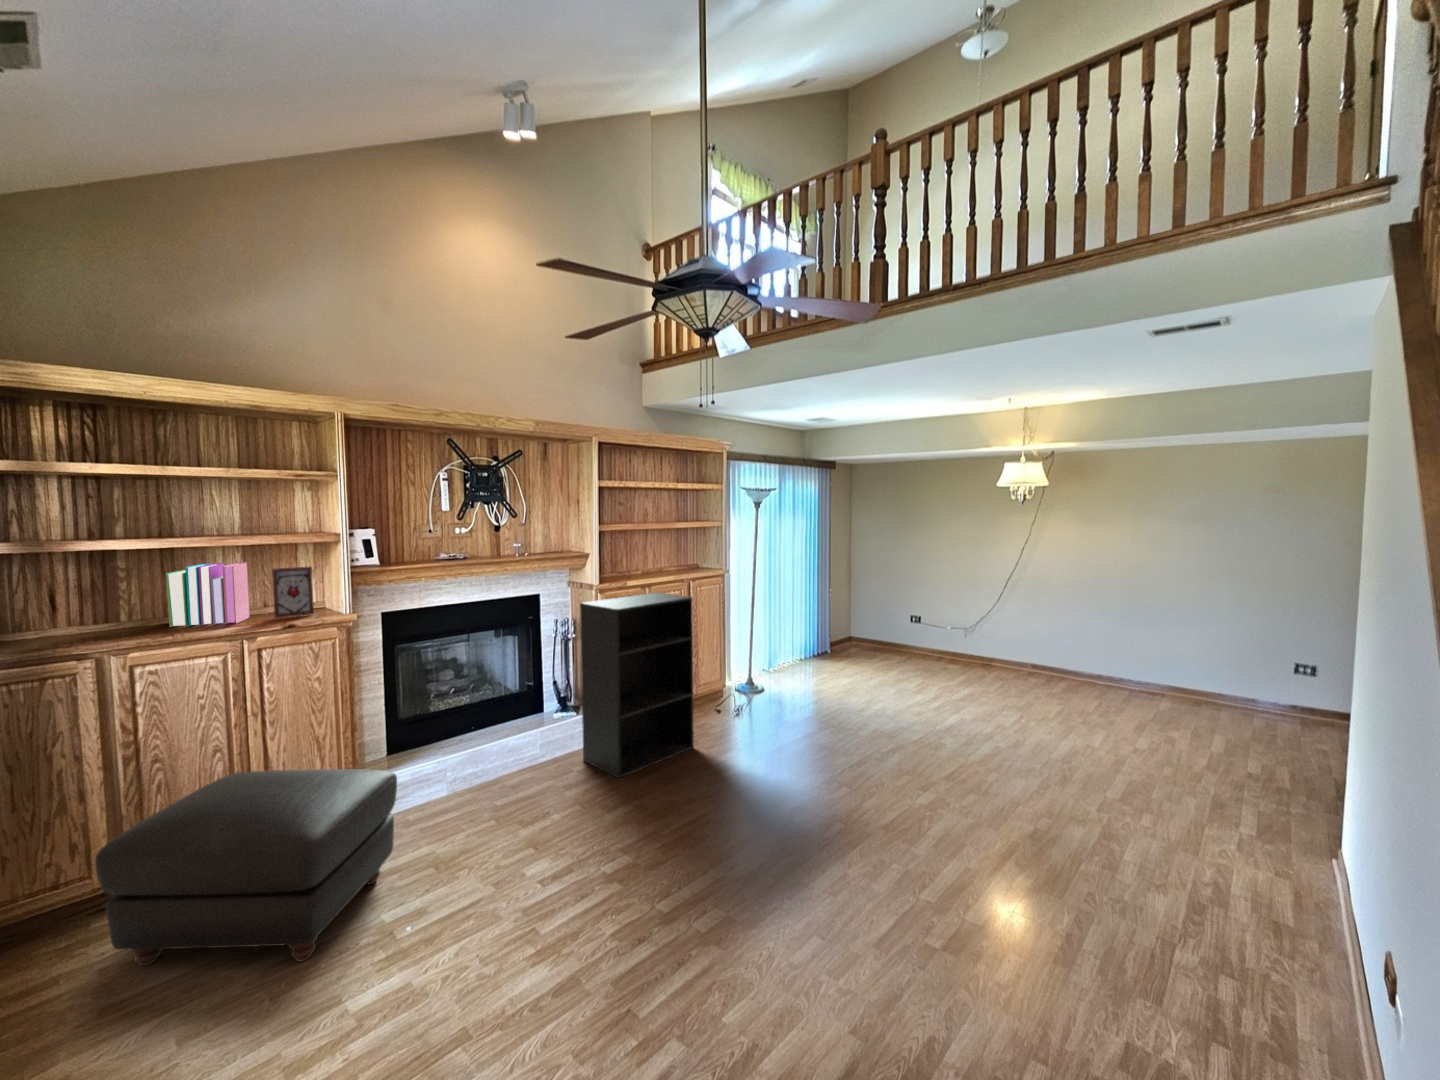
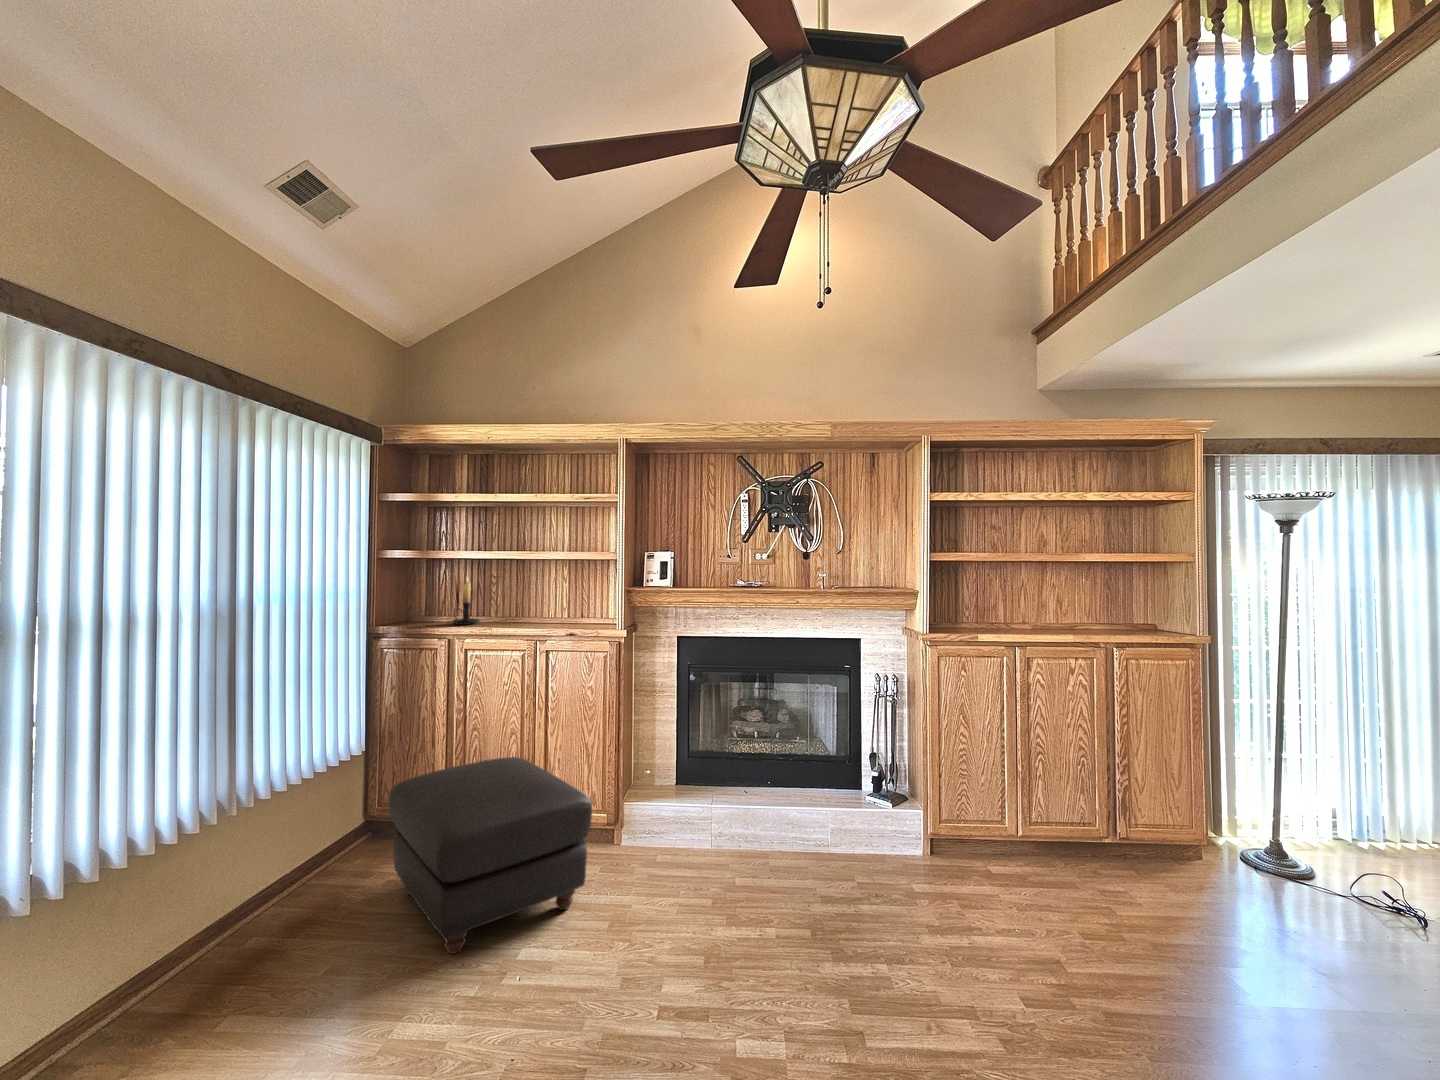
books: present [166,562,249,627] -> none [506,575,561,626]
picture frame: present [272,567,314,618] -> none [569,582,599,627]
candle holder: none [68,572,117,638] -> present [452,577,480,625]
bookshelf: present [580,592,694,778] -> none [874,653,1051,927]

